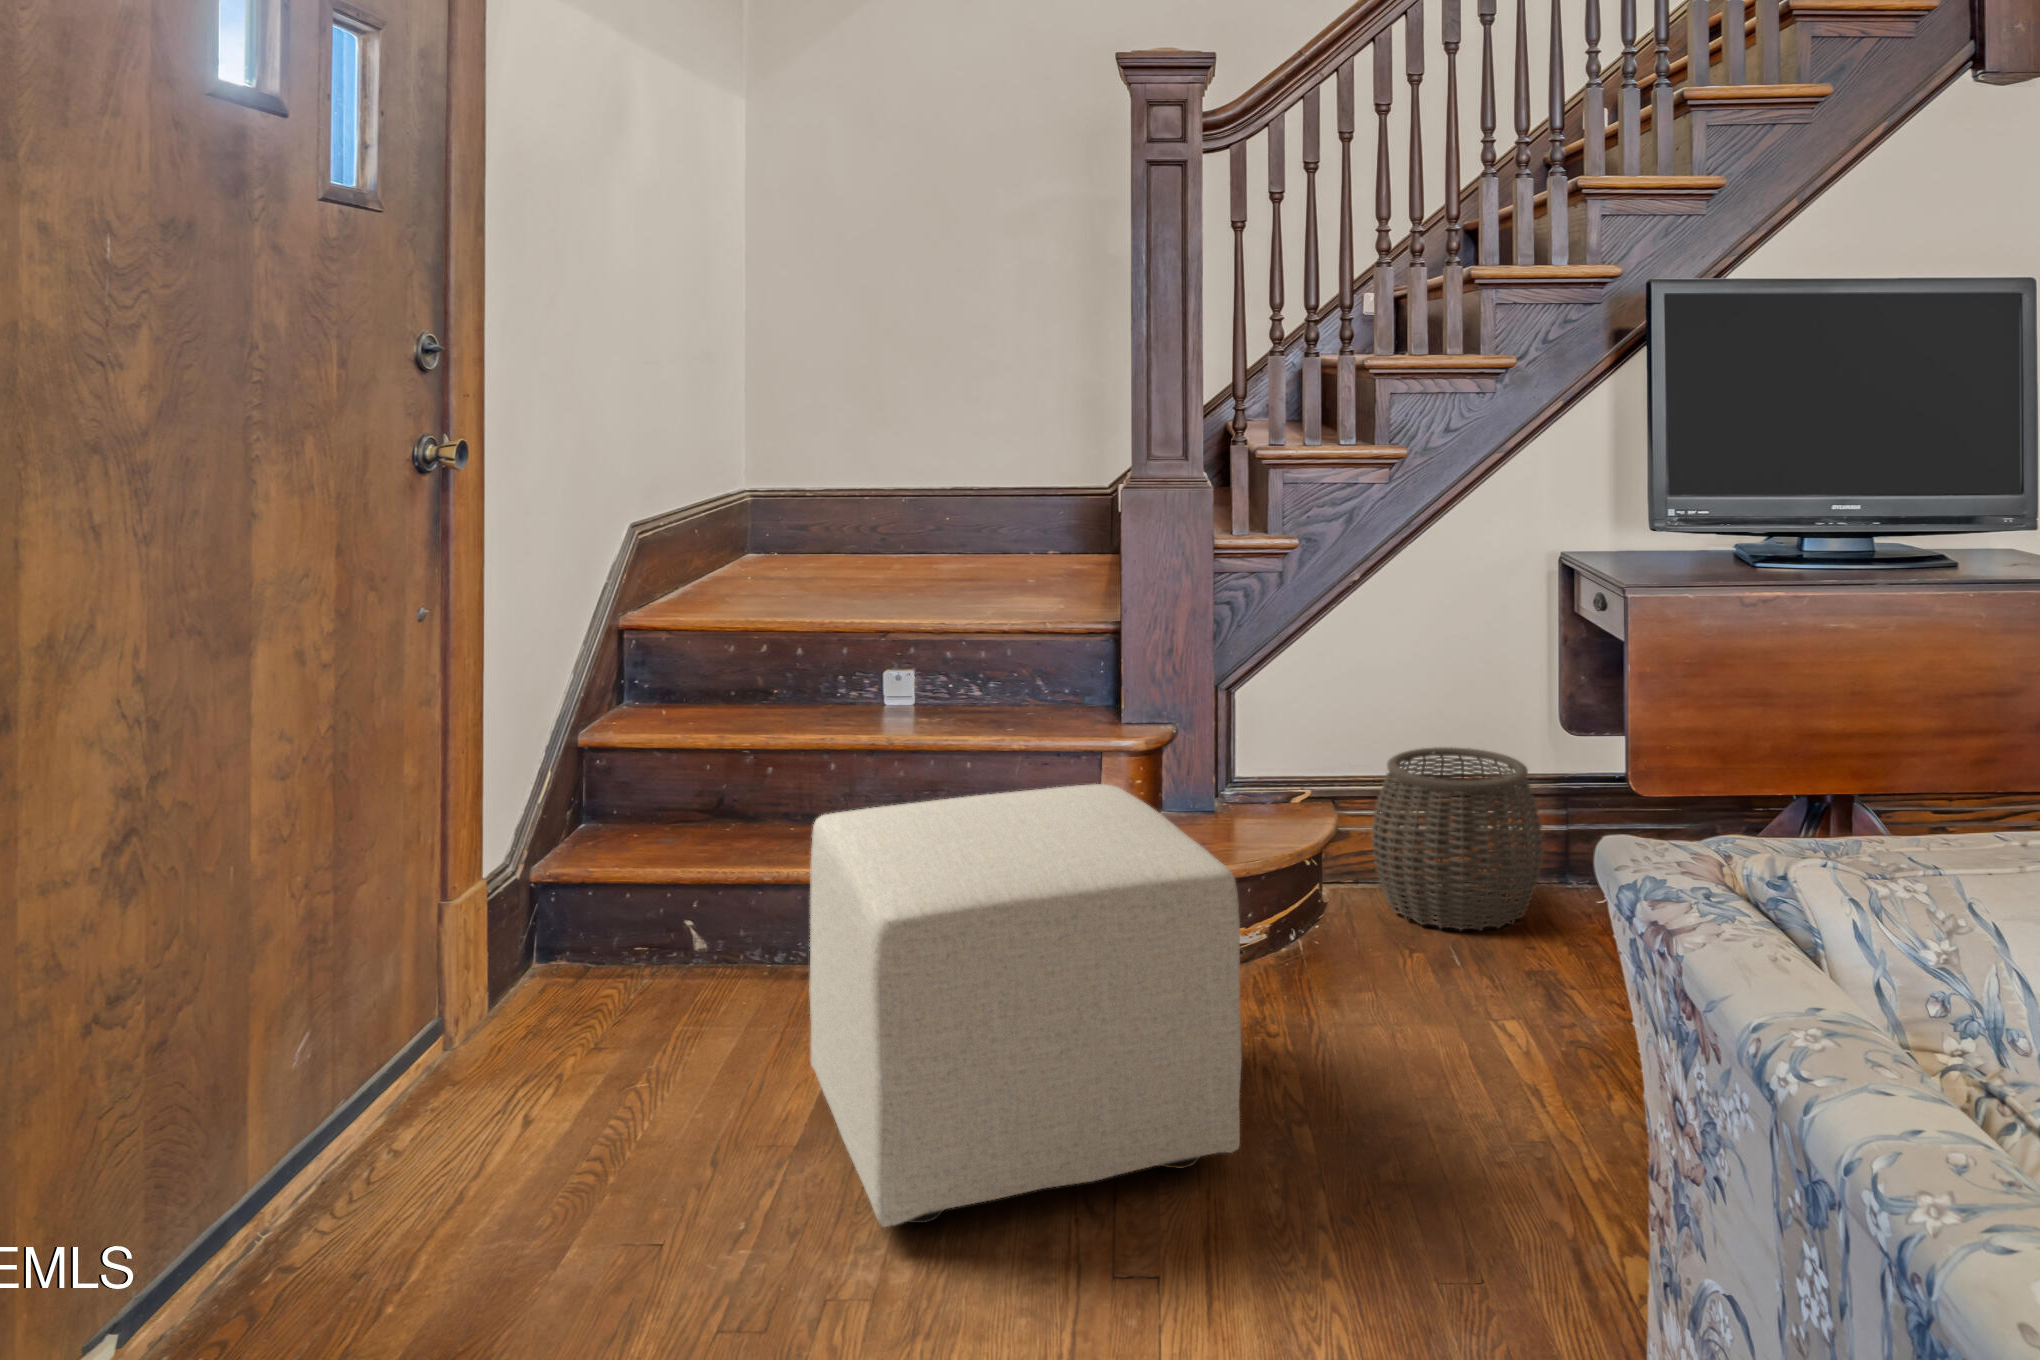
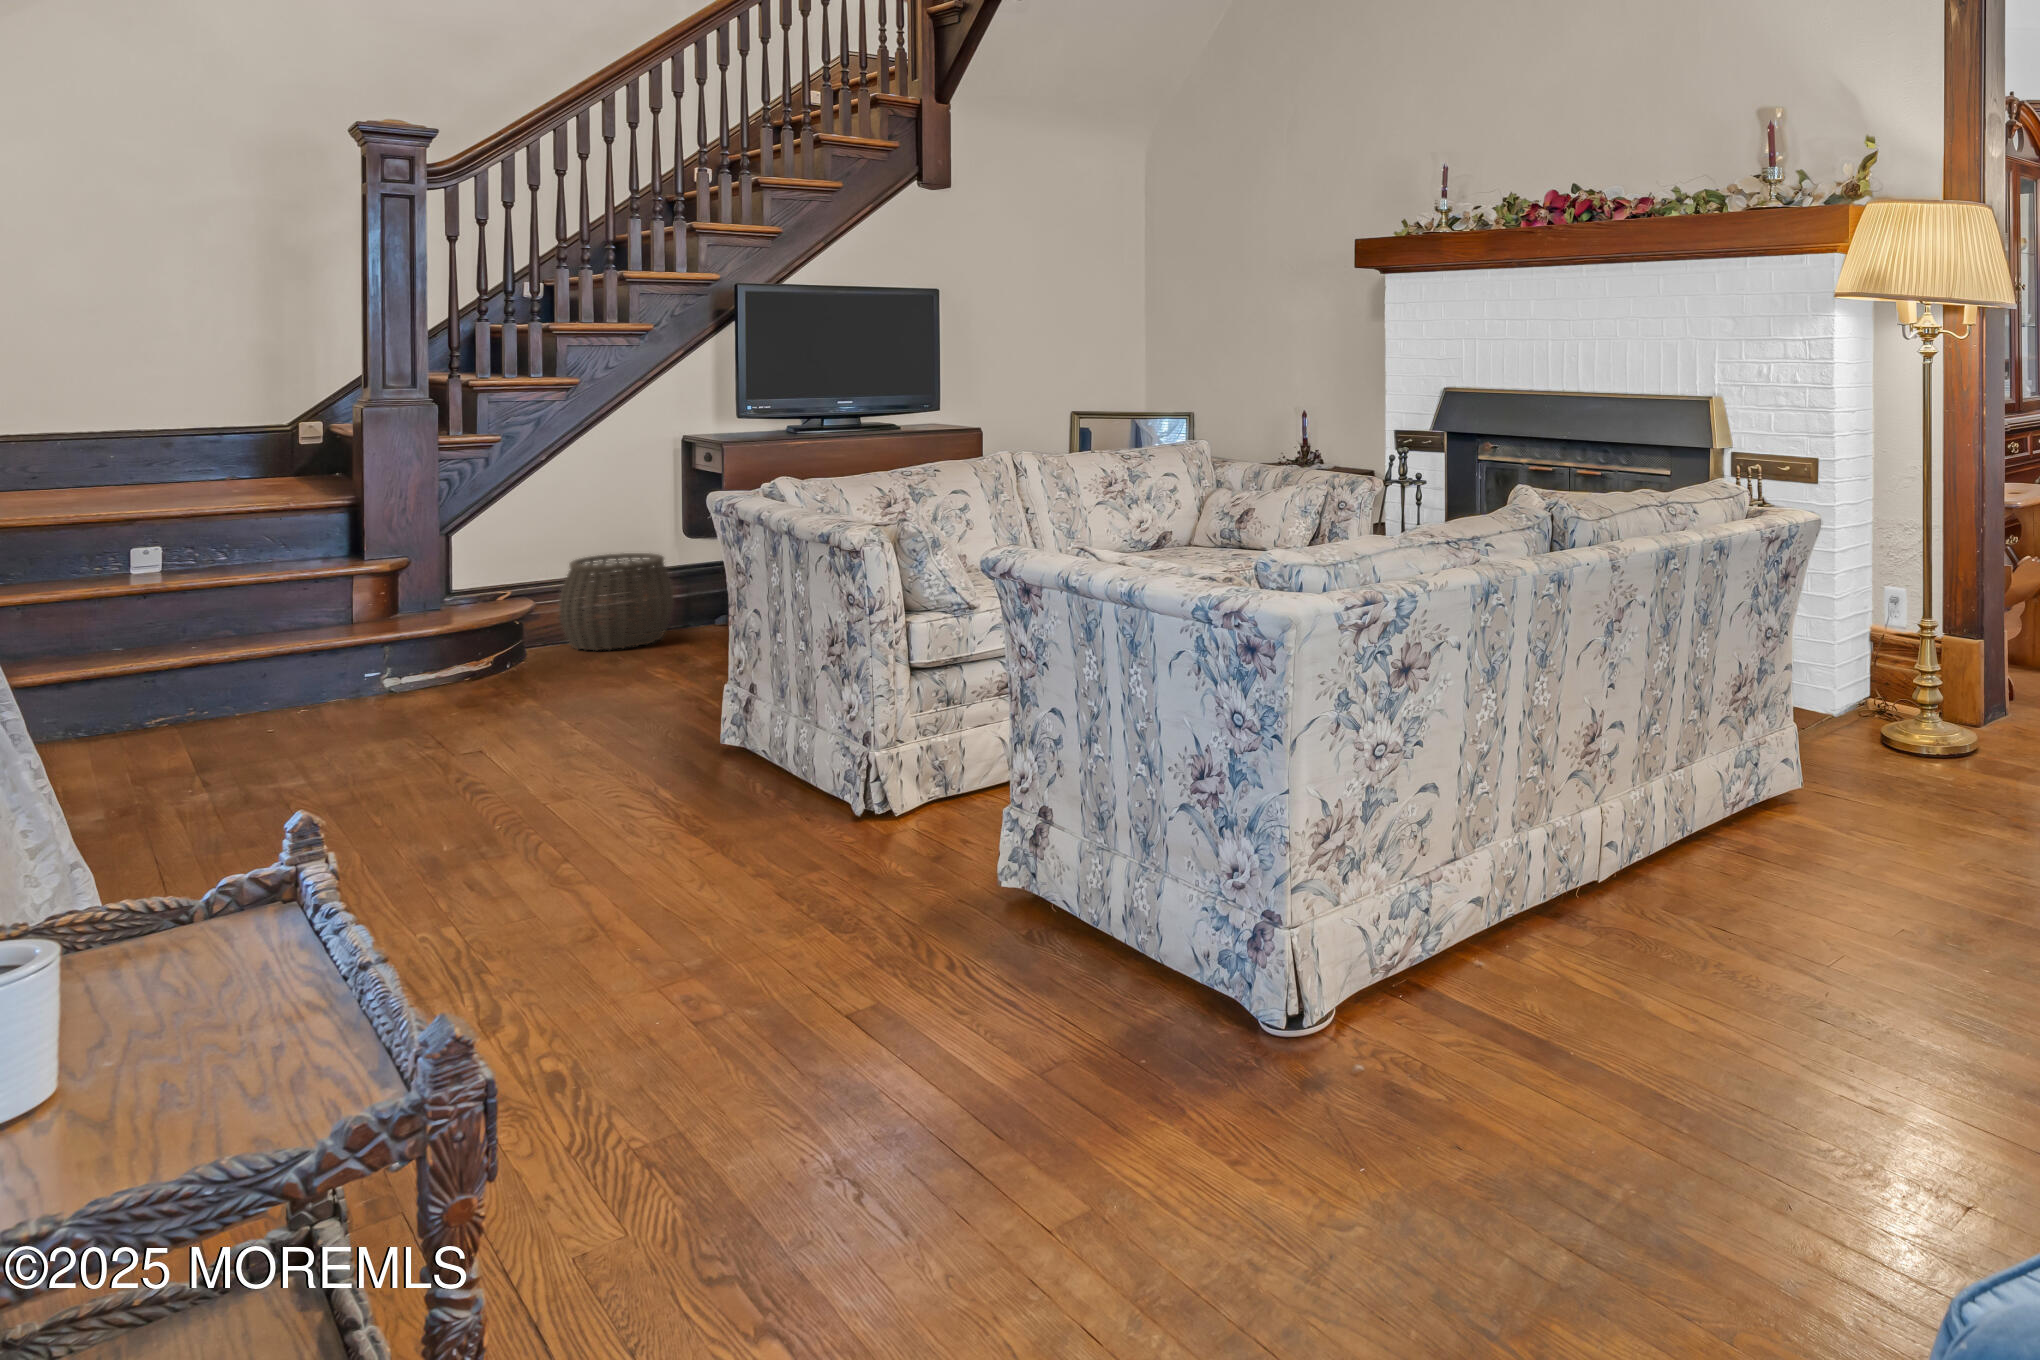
ottoman: present [810,784,1242,1227] -> none [185,567,523,780]

